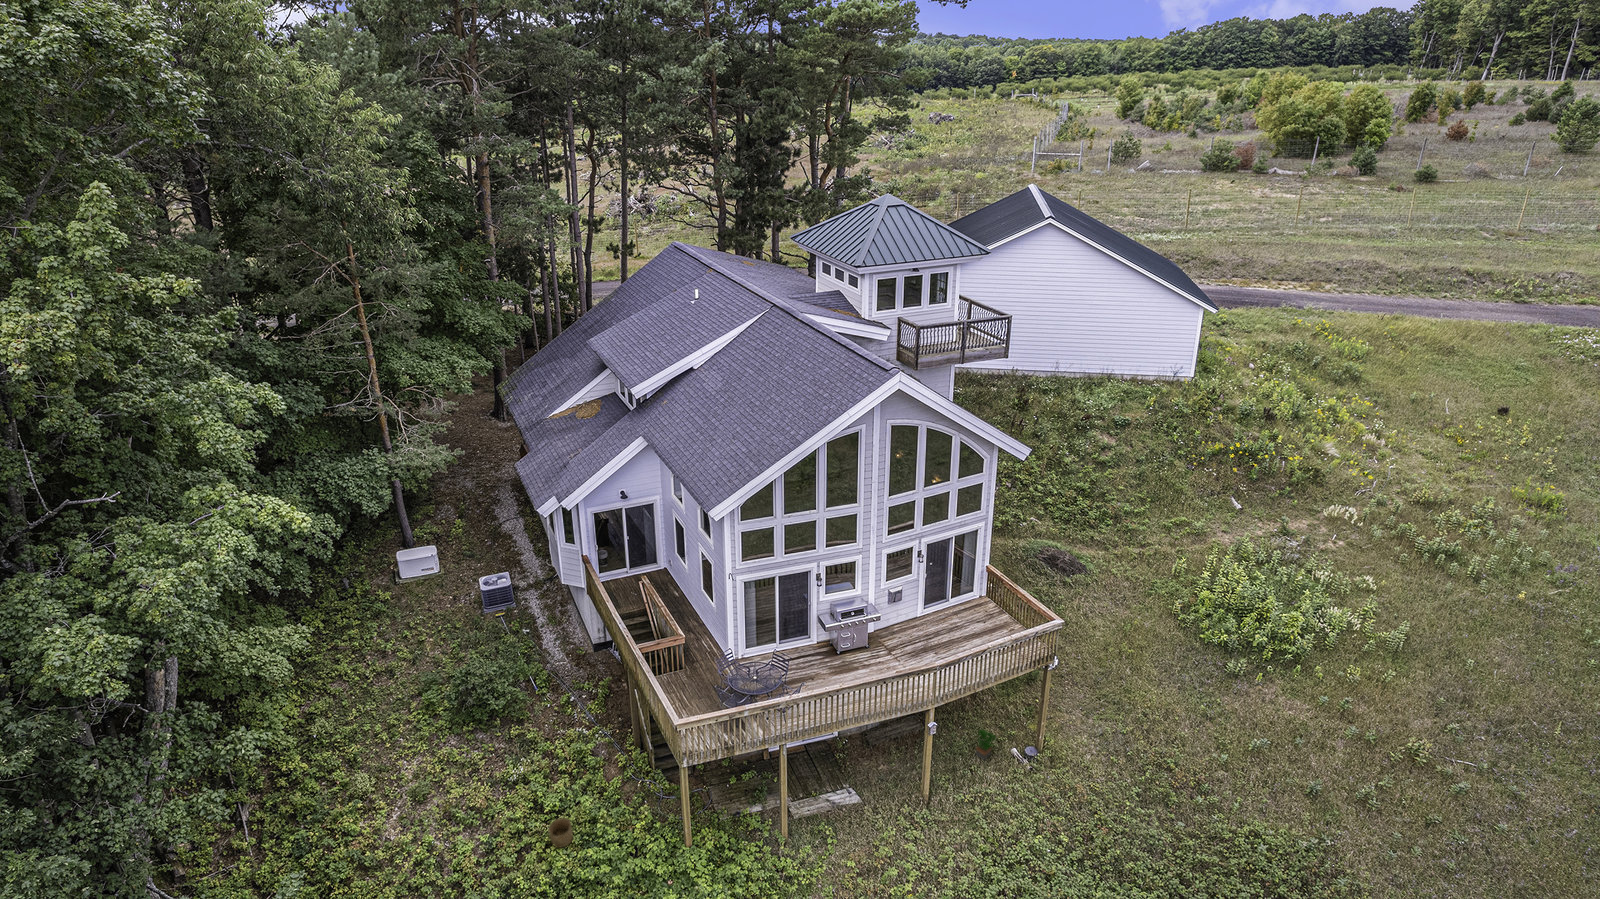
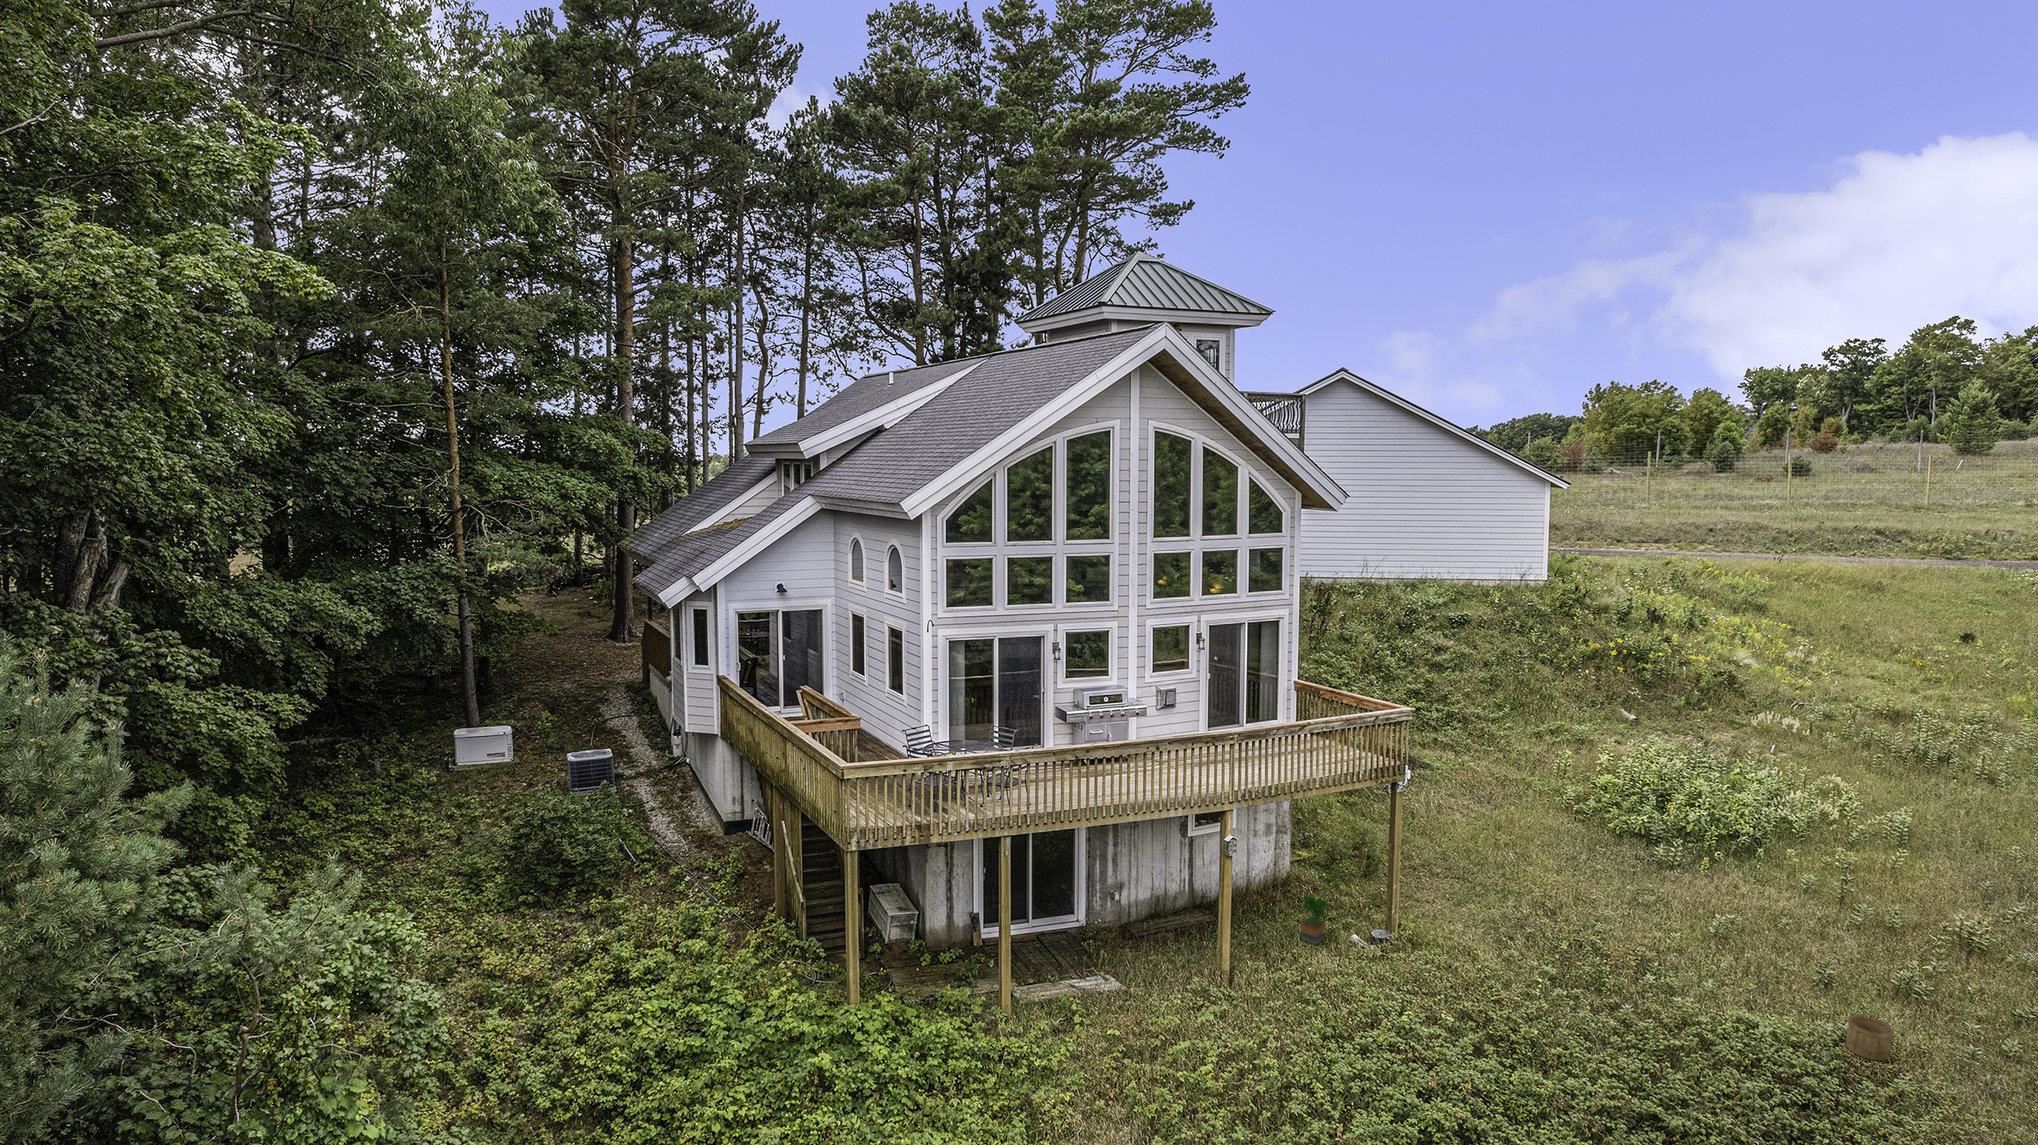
wooden bucket: present [548,818,573,848] -> present [1846,1015,1894,1061]

